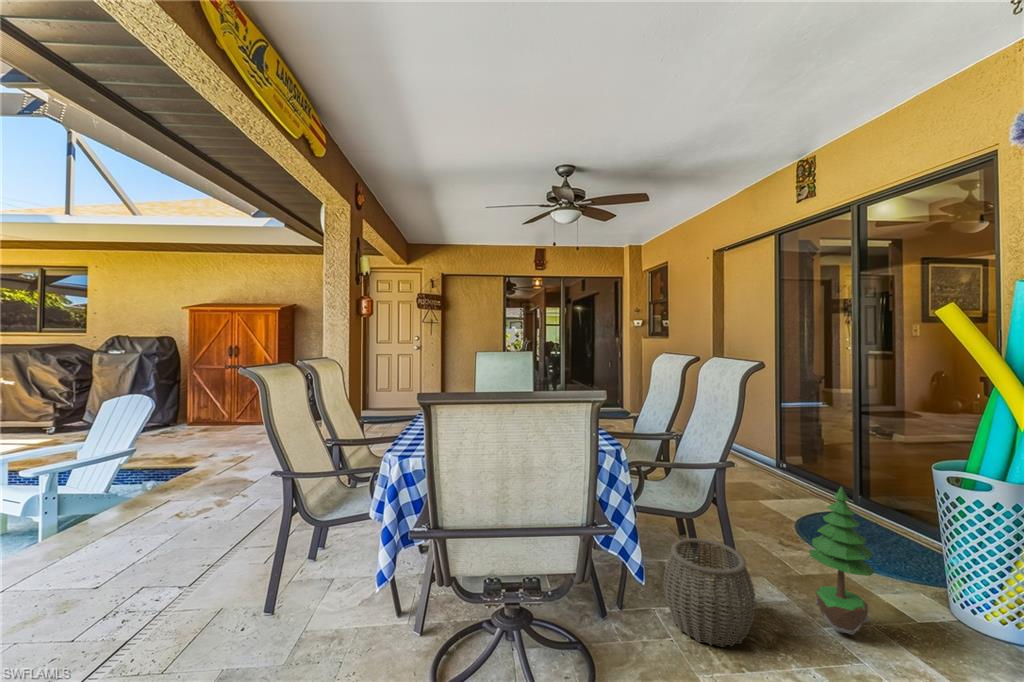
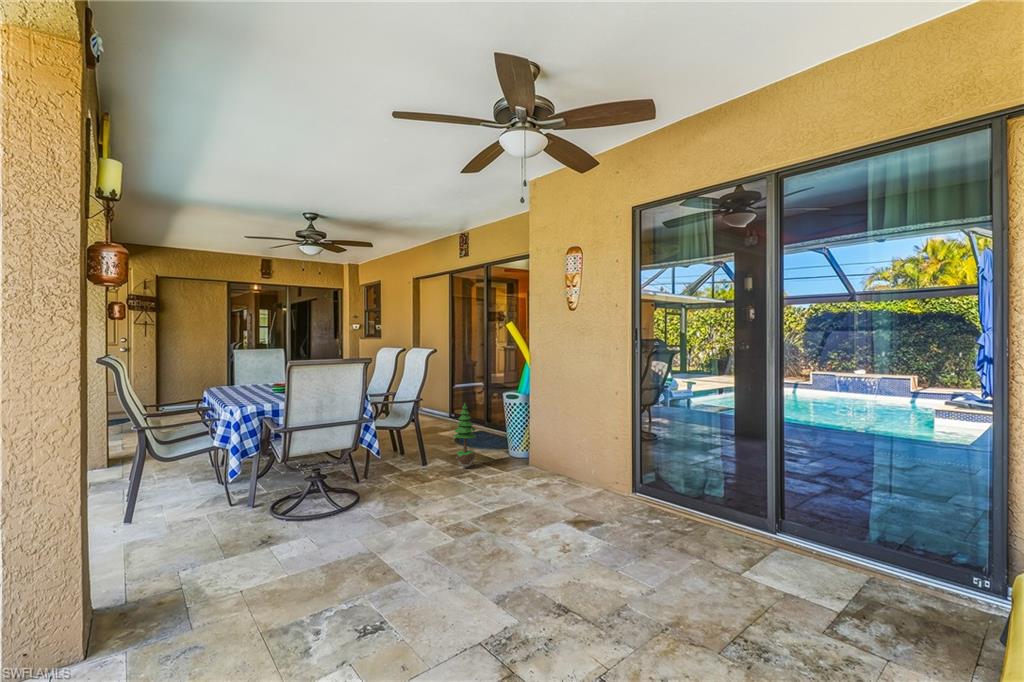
woven basket: present [663,538,756,647] -> none [388,440,431,484]

